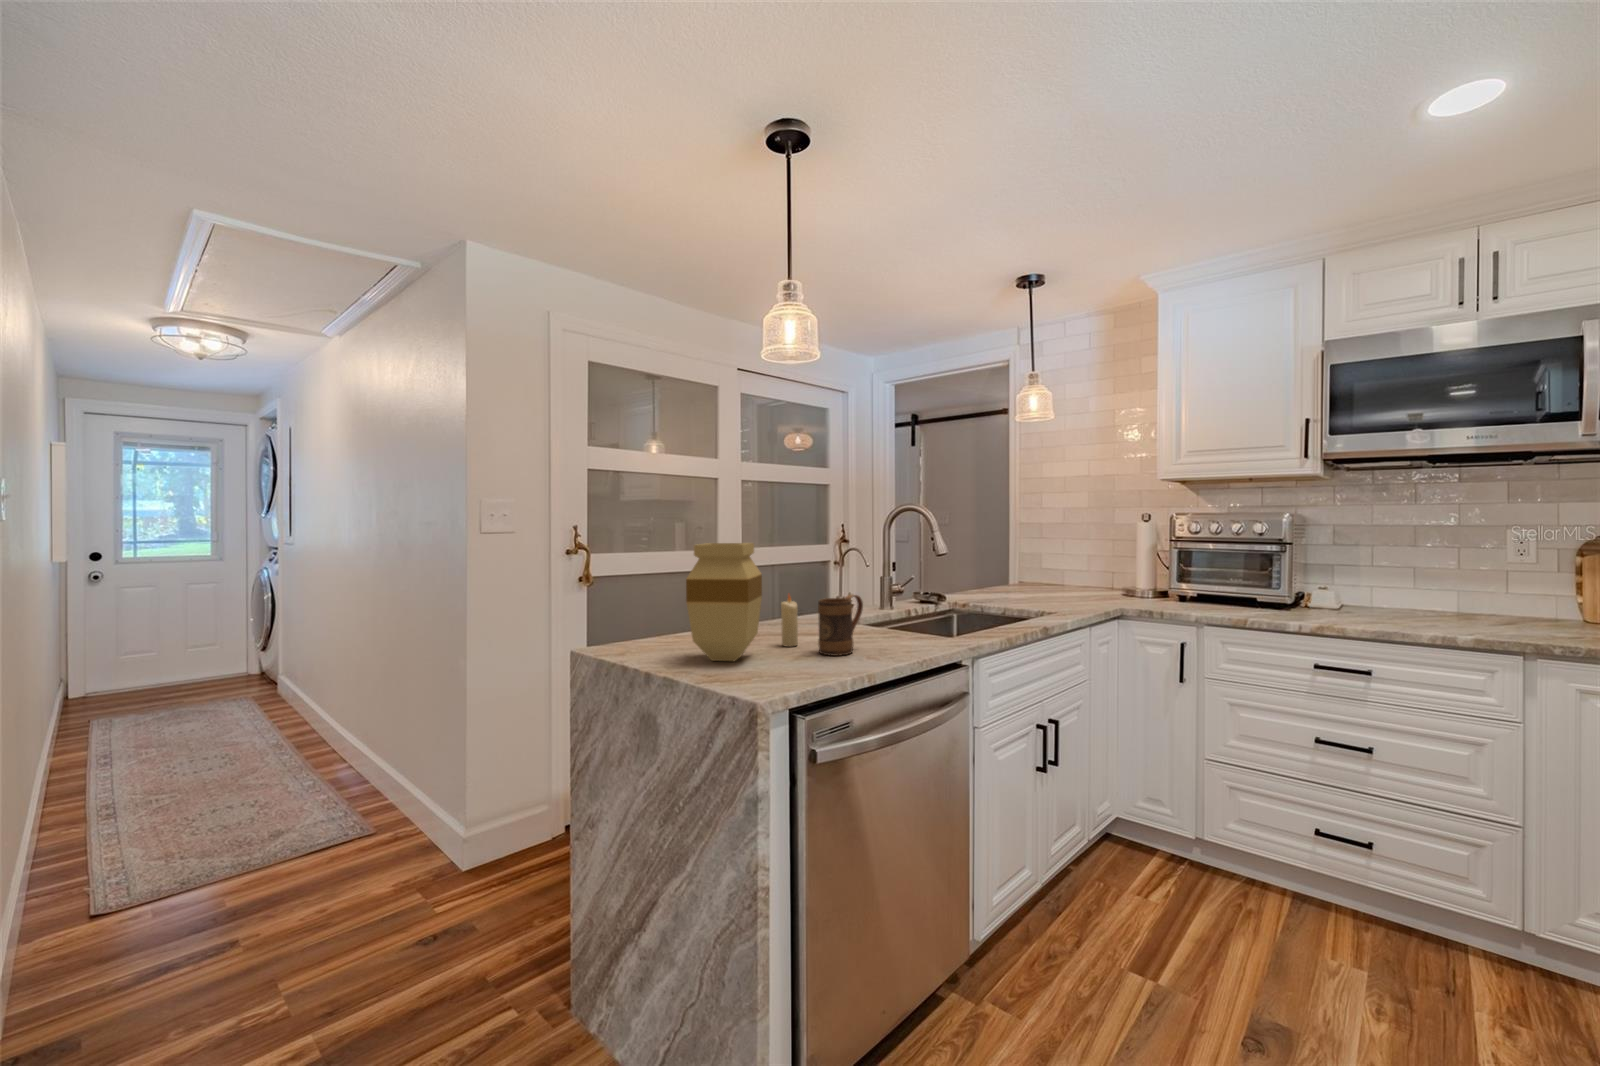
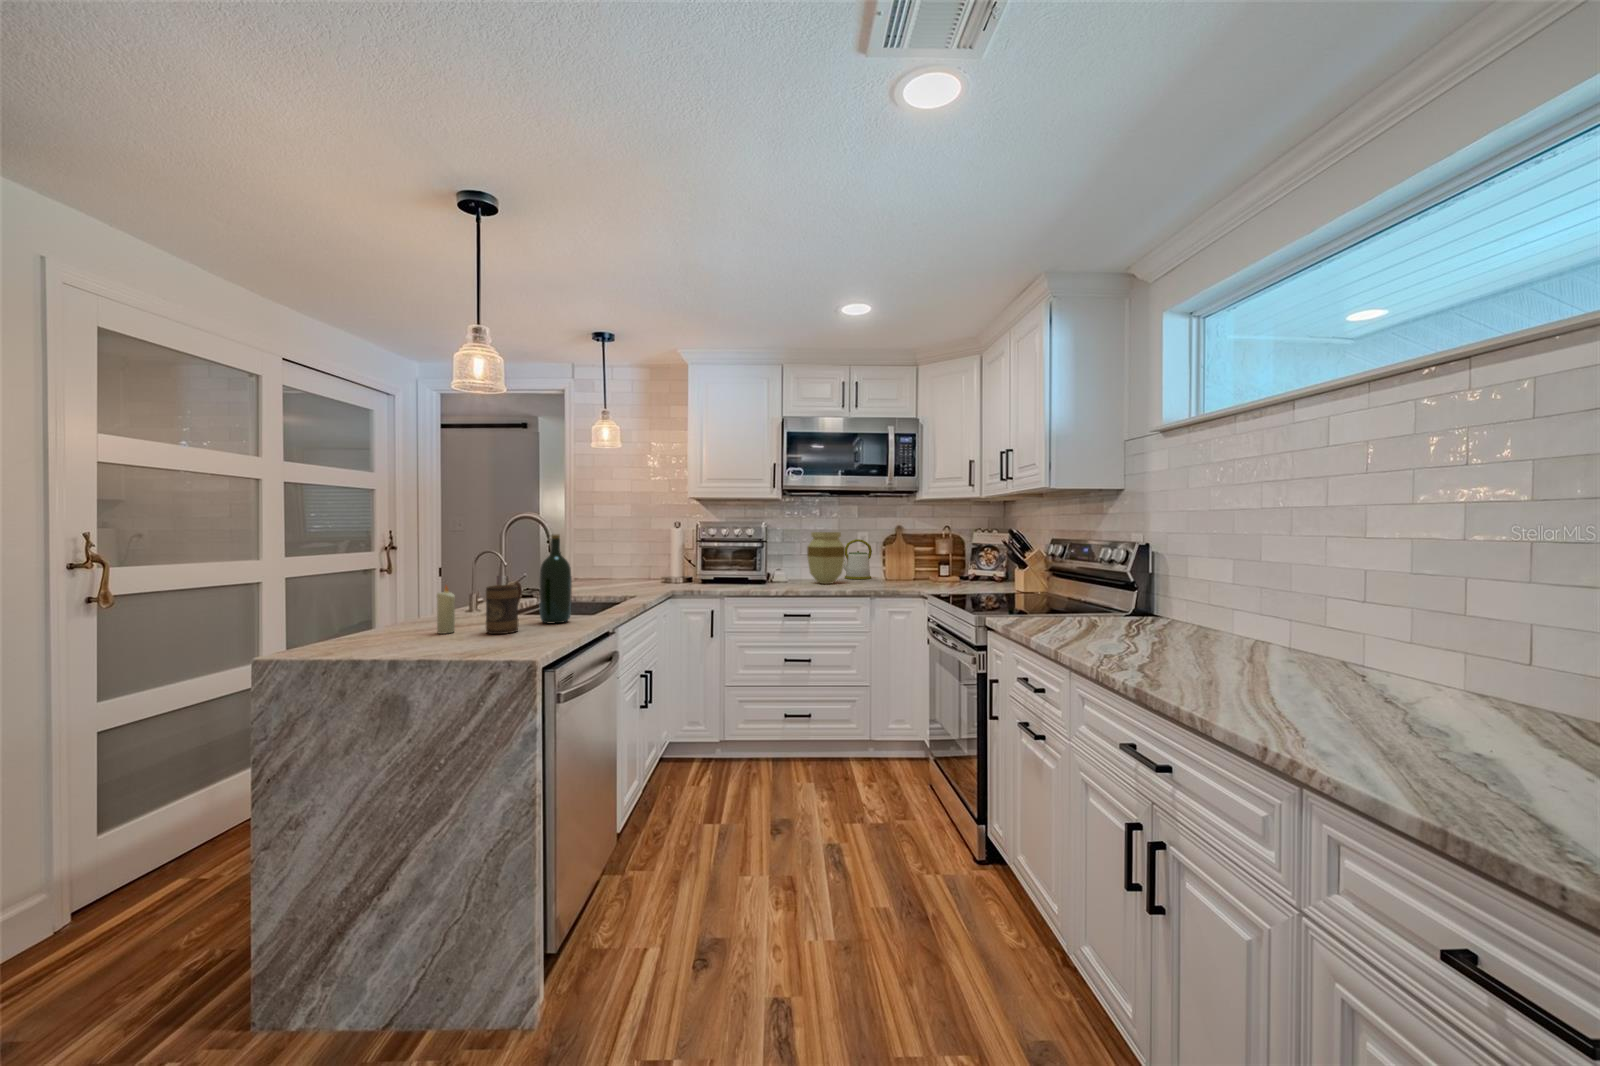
wine bottle: none [887,539,924,648] -> present [539,535,572,623]
kettle: none [1468,539,1557,616] -> present [843,539,872,579]
vase: present [686,543,762,661] -> present [807,532,845,584]

